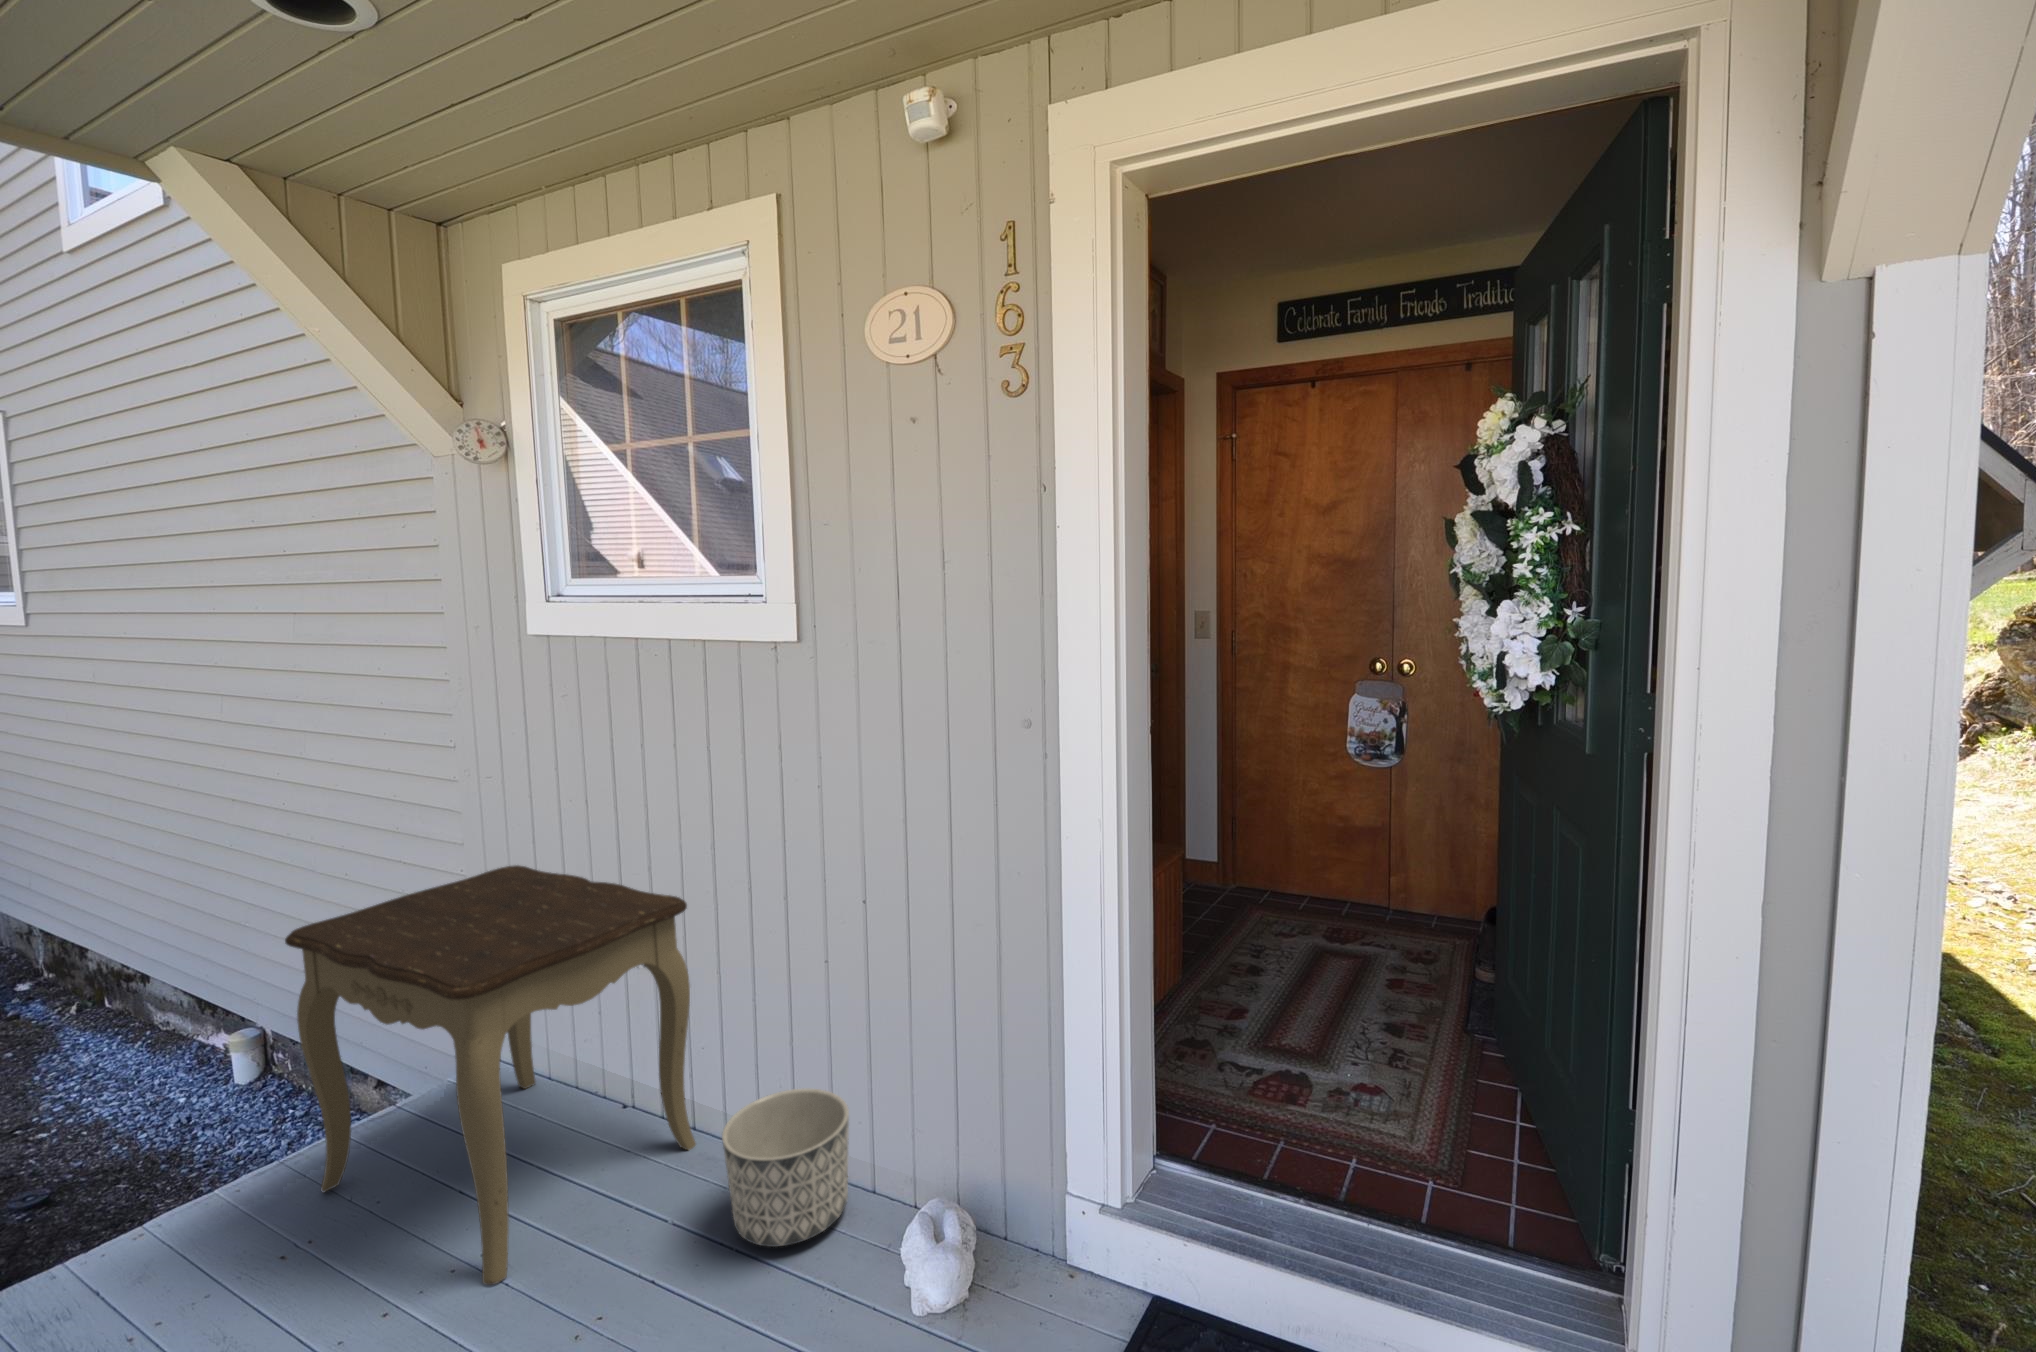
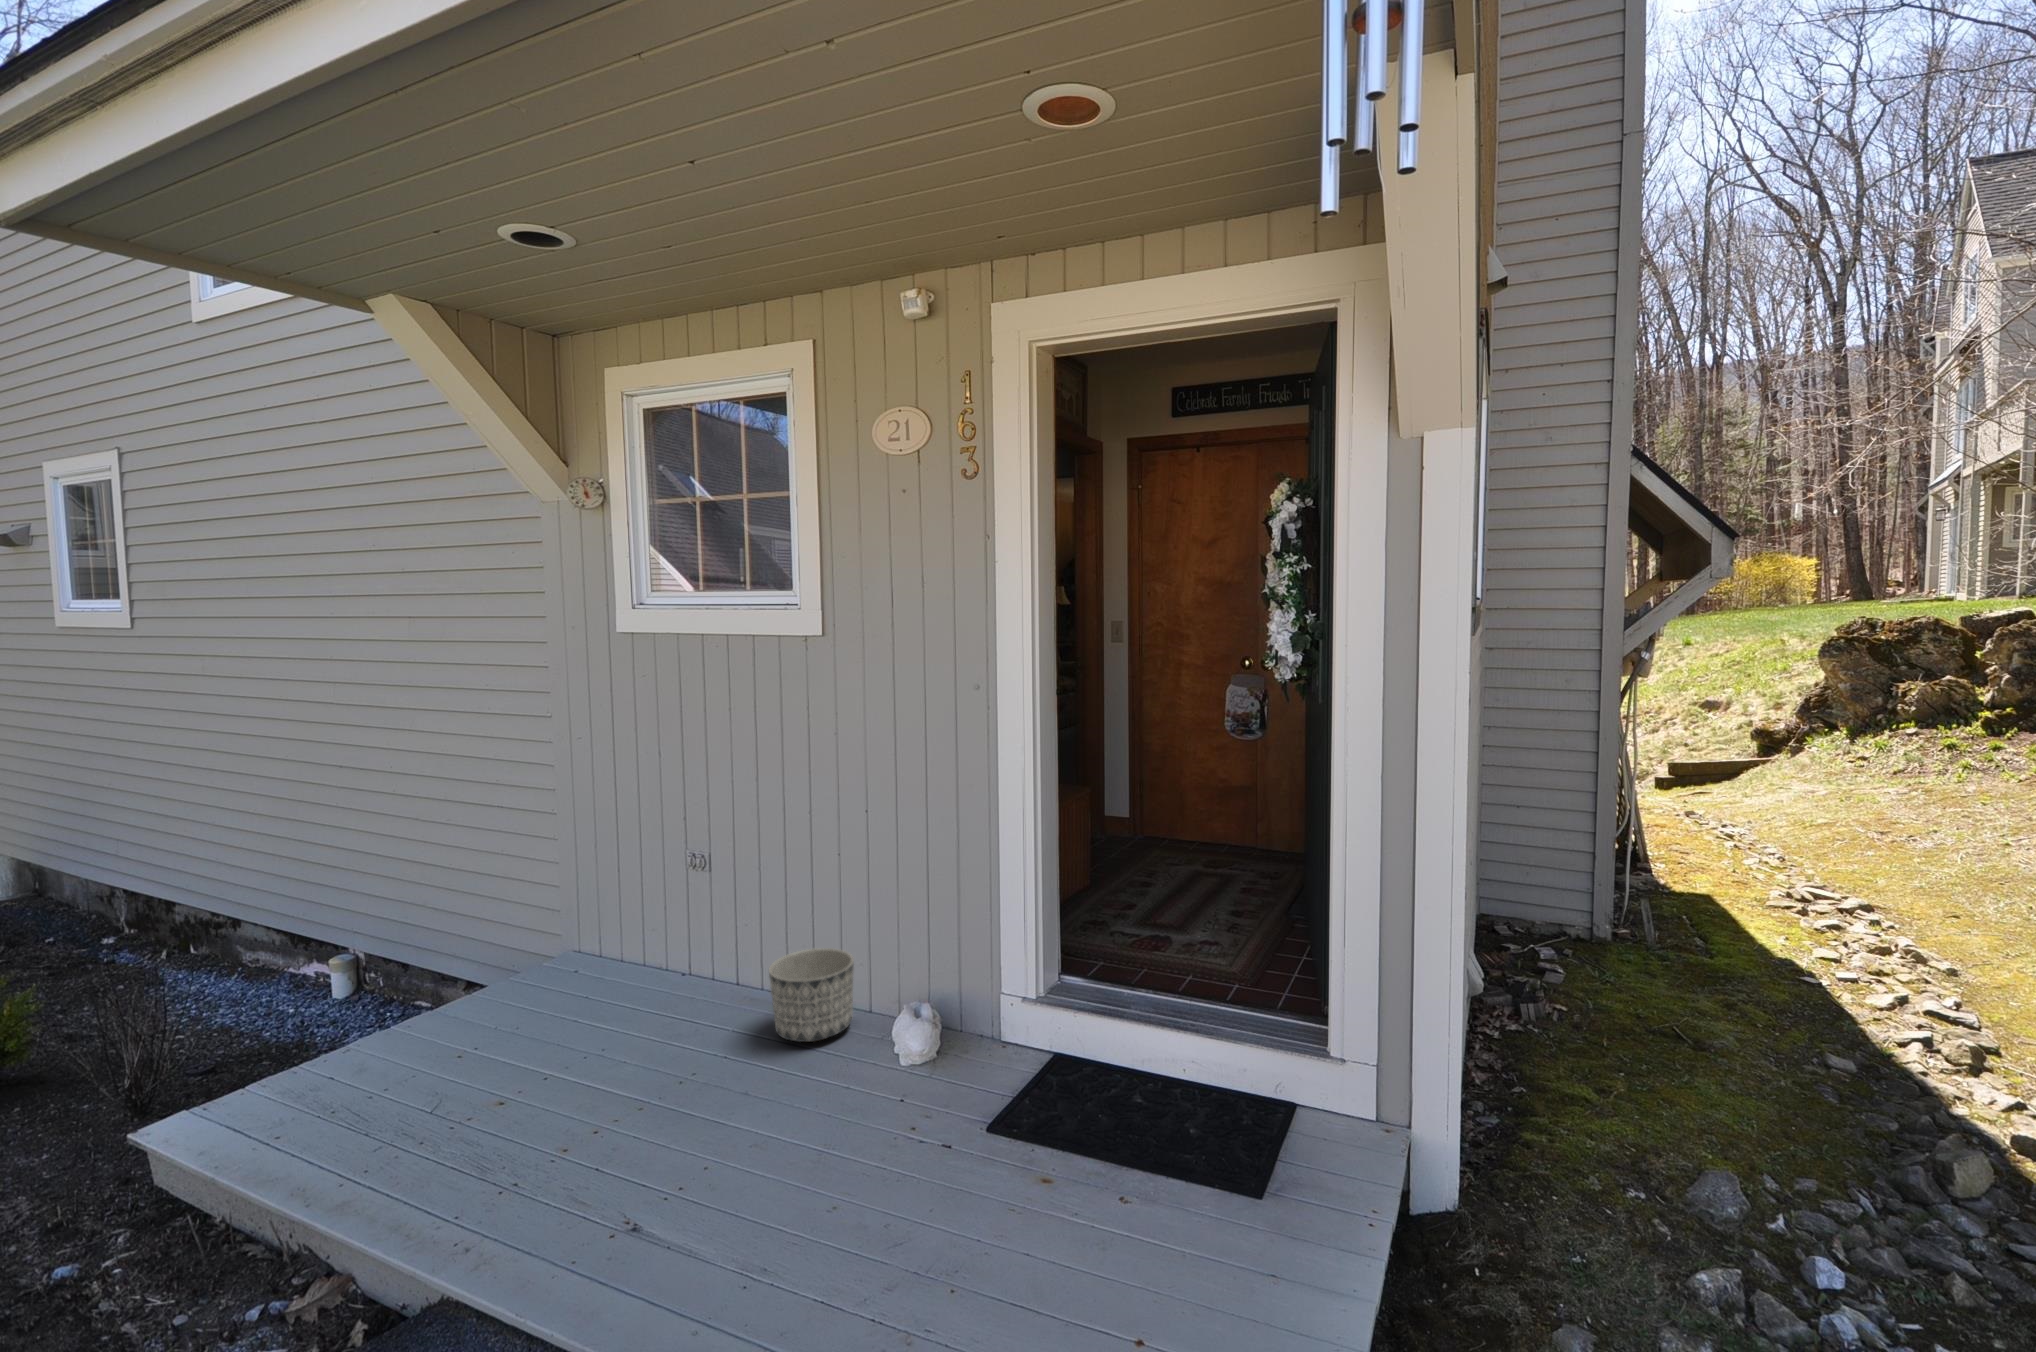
side table: present [285,865,696,1285] -> none [458,804,742,1065]

